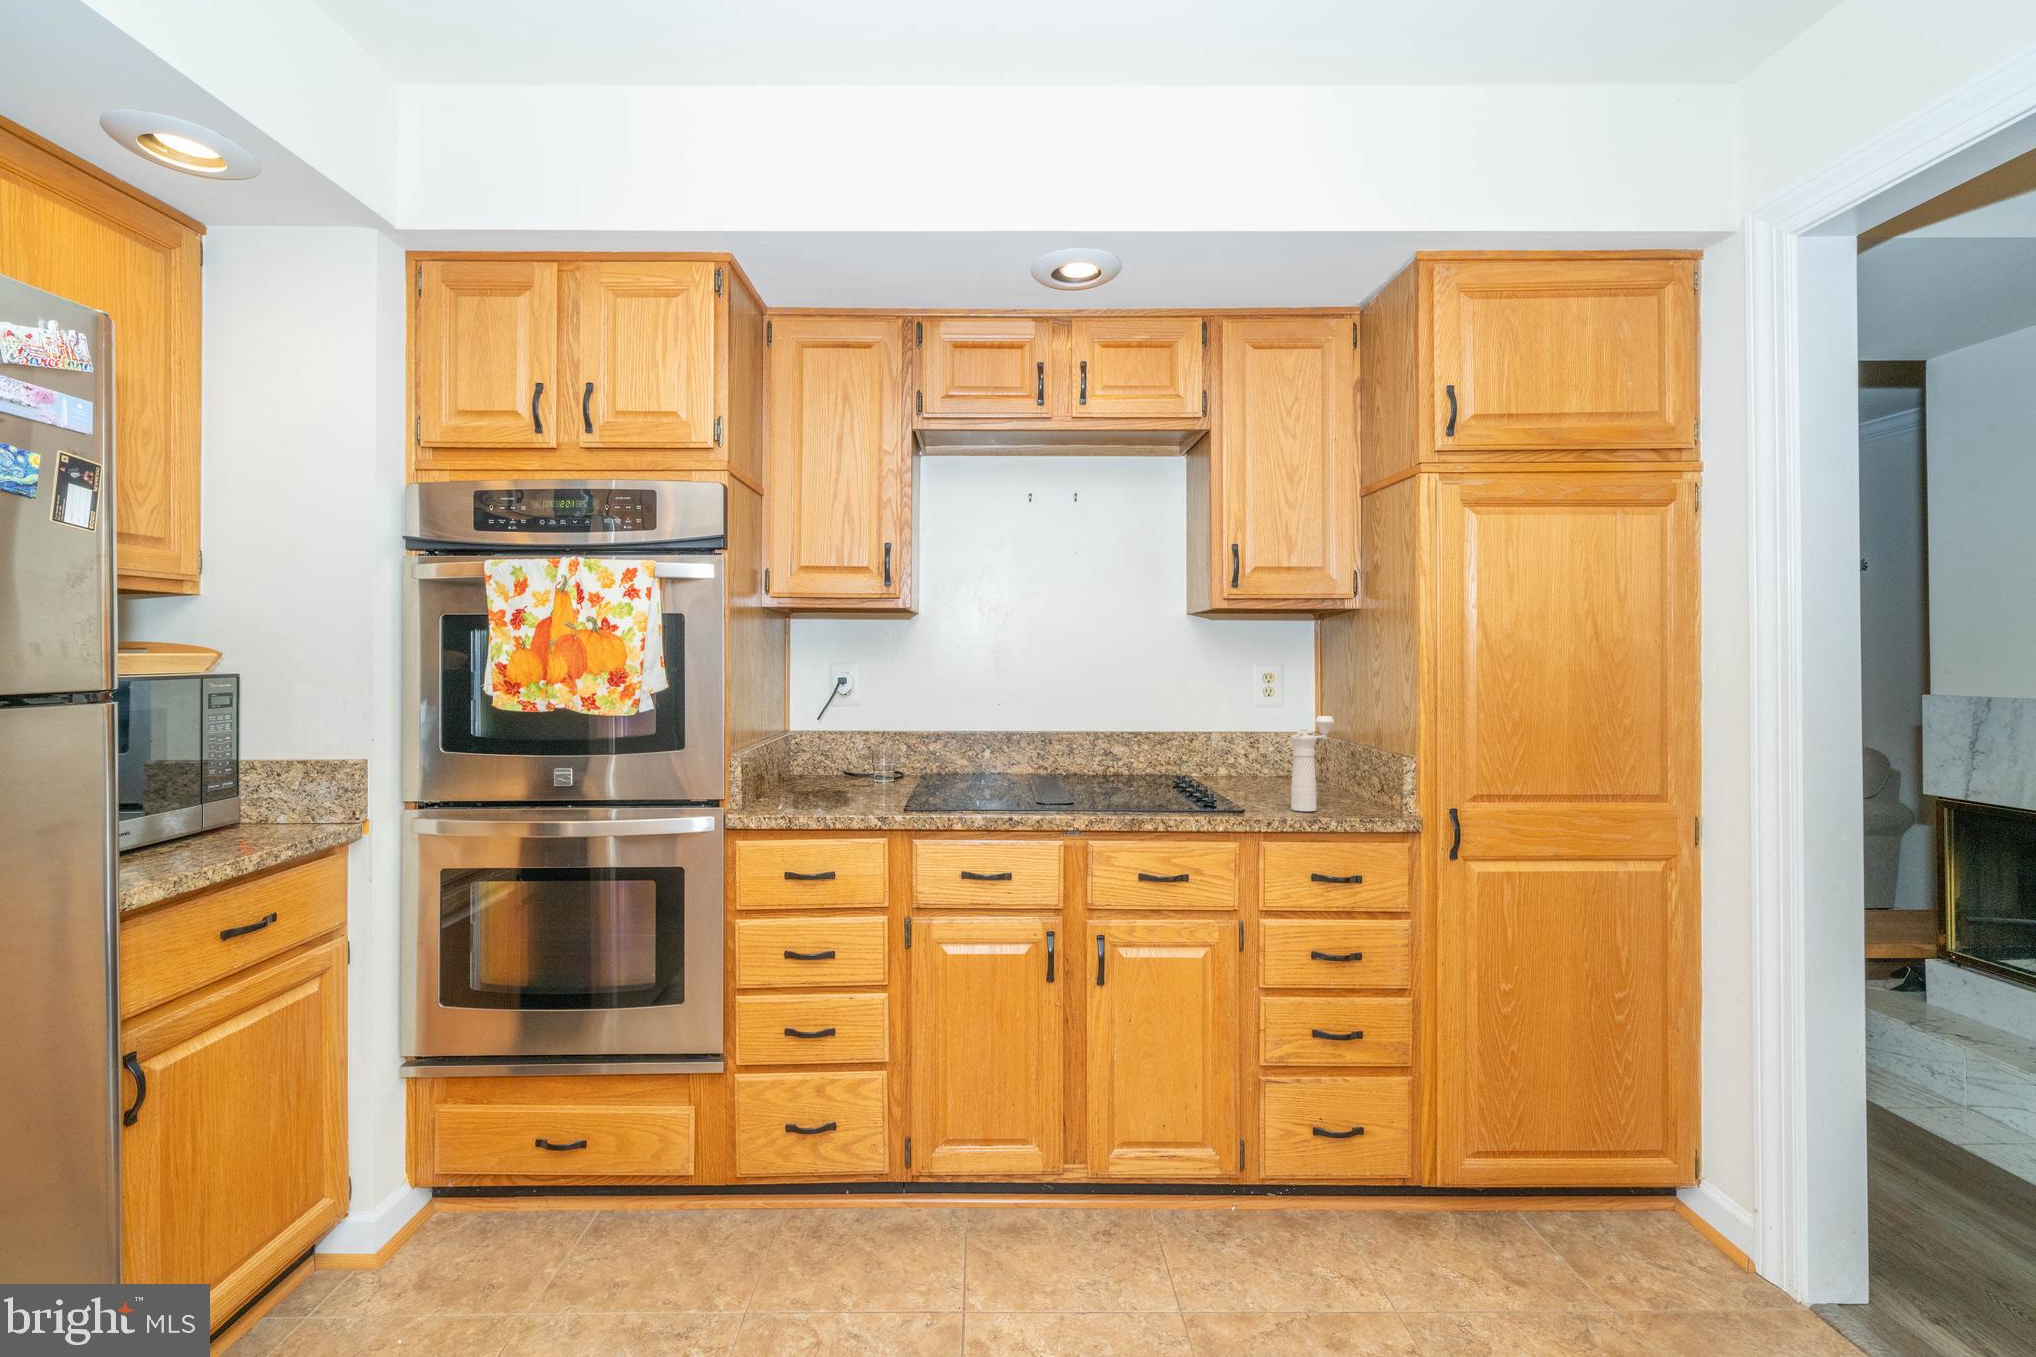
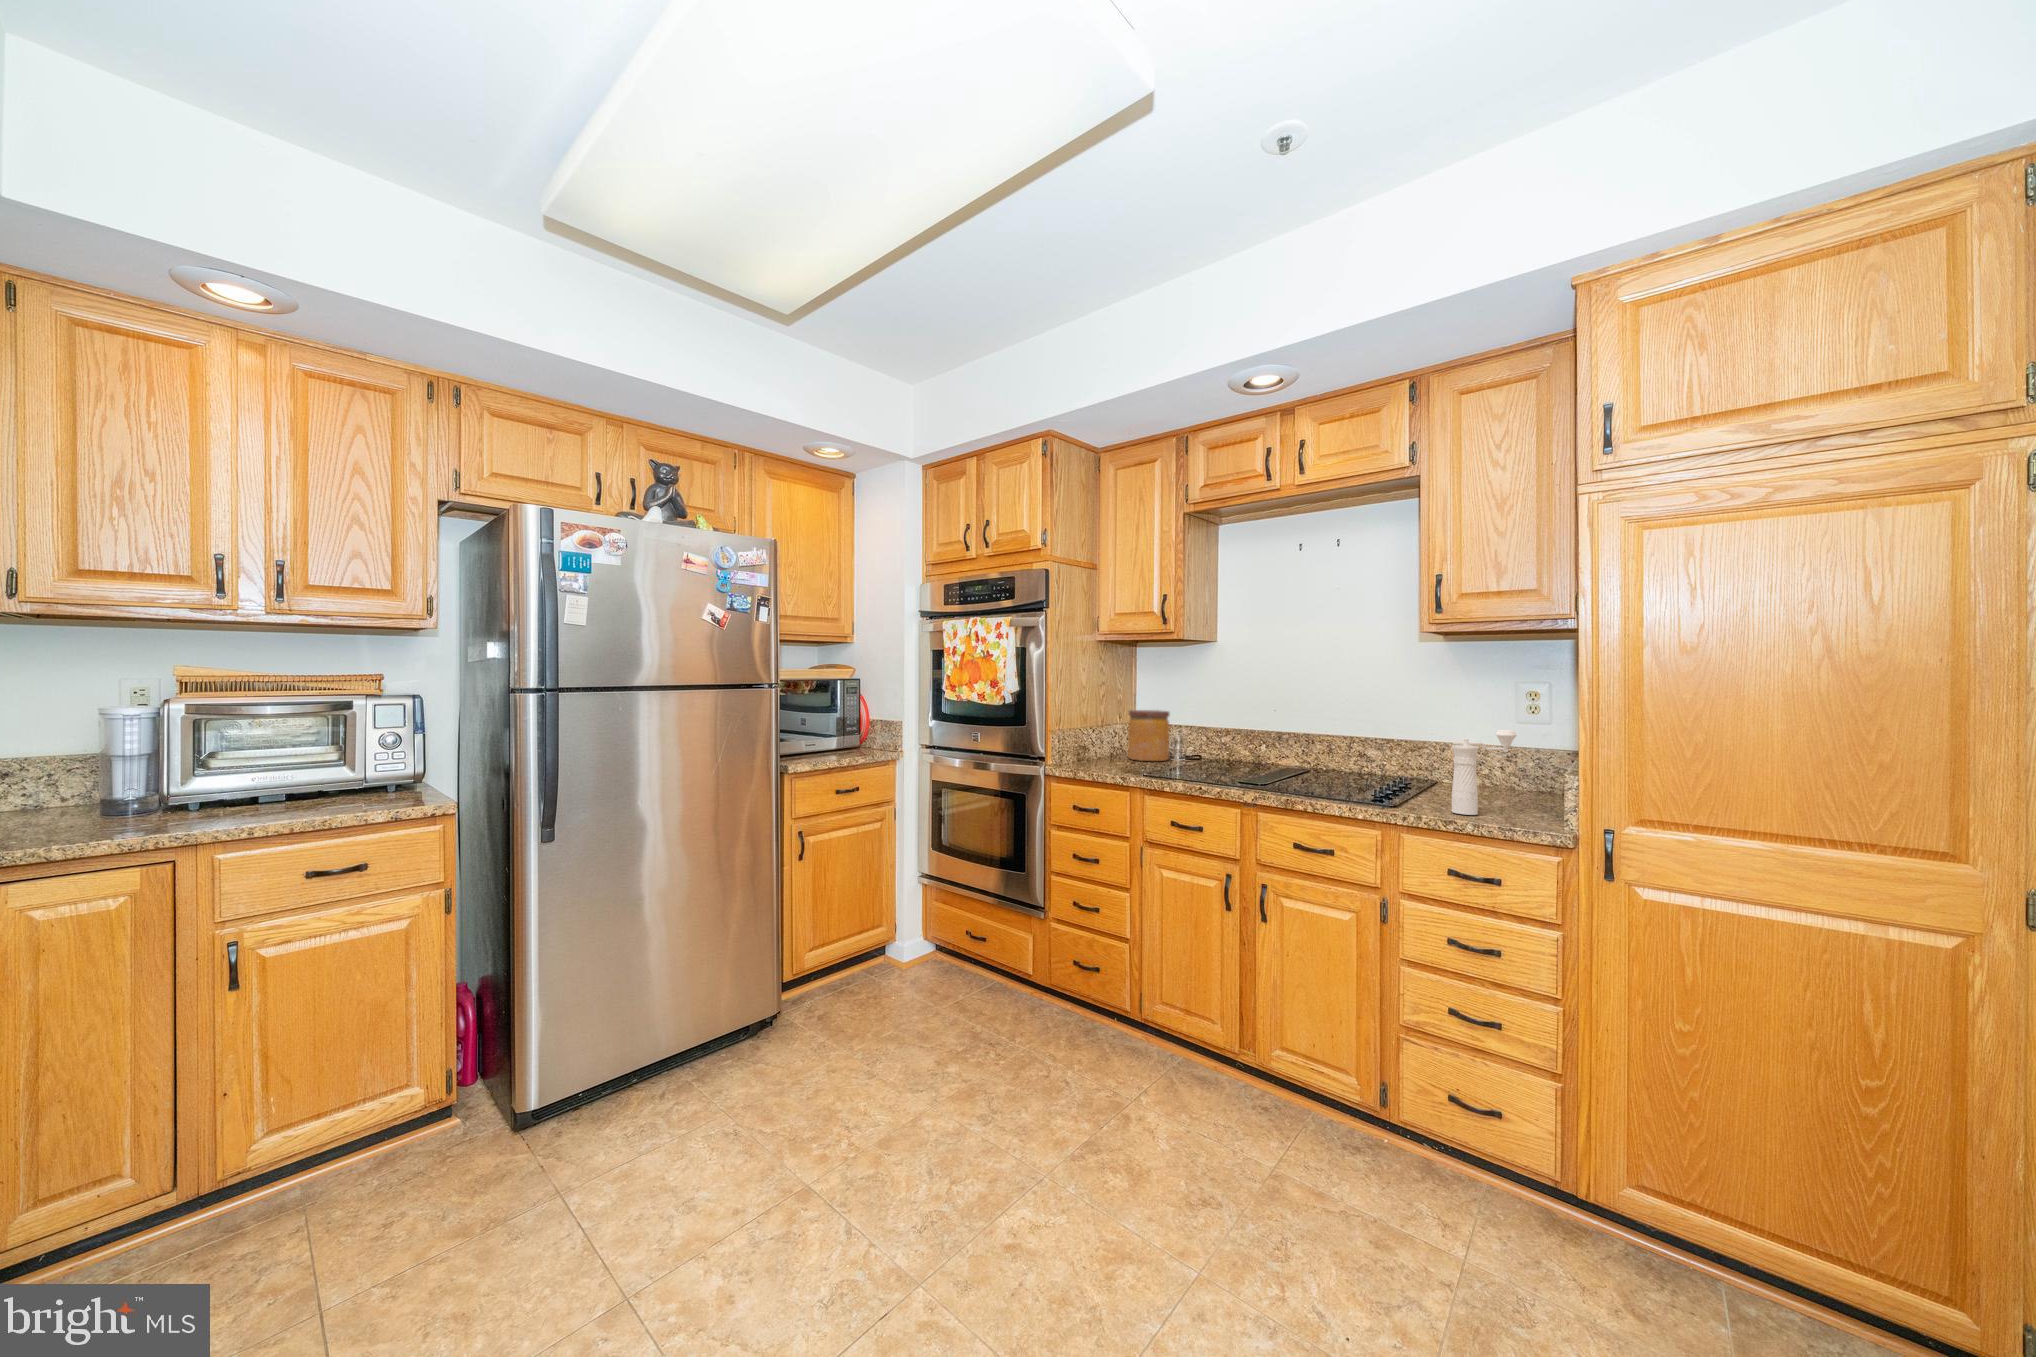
jar: none [808,712,870,790] -> present [1128,710,1170,761]

